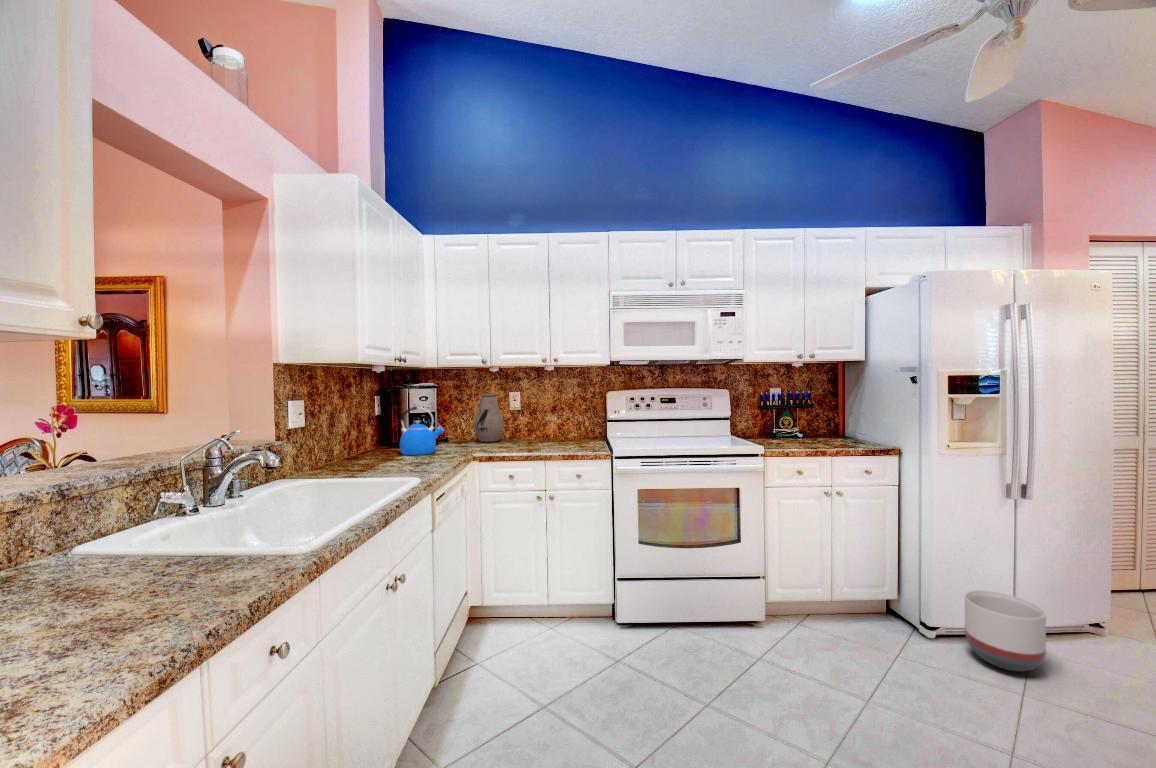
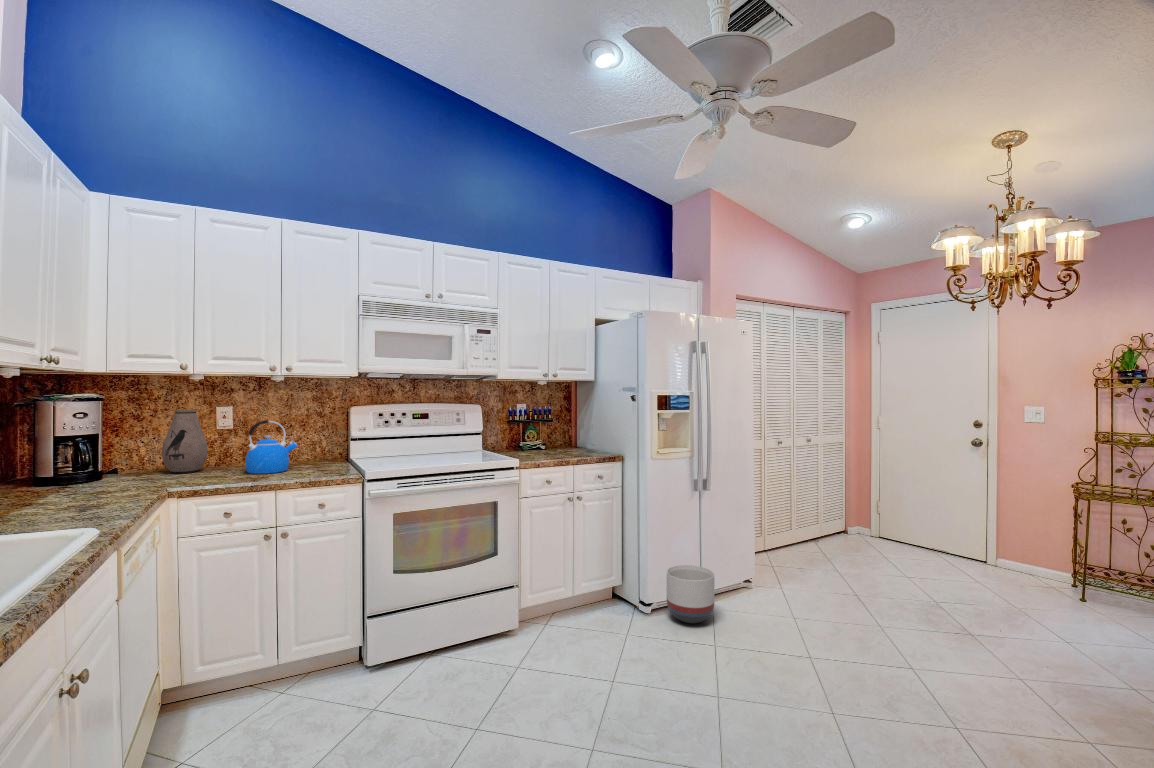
kettle: present [400,407,444,455] -> present [245,420,298,474]

